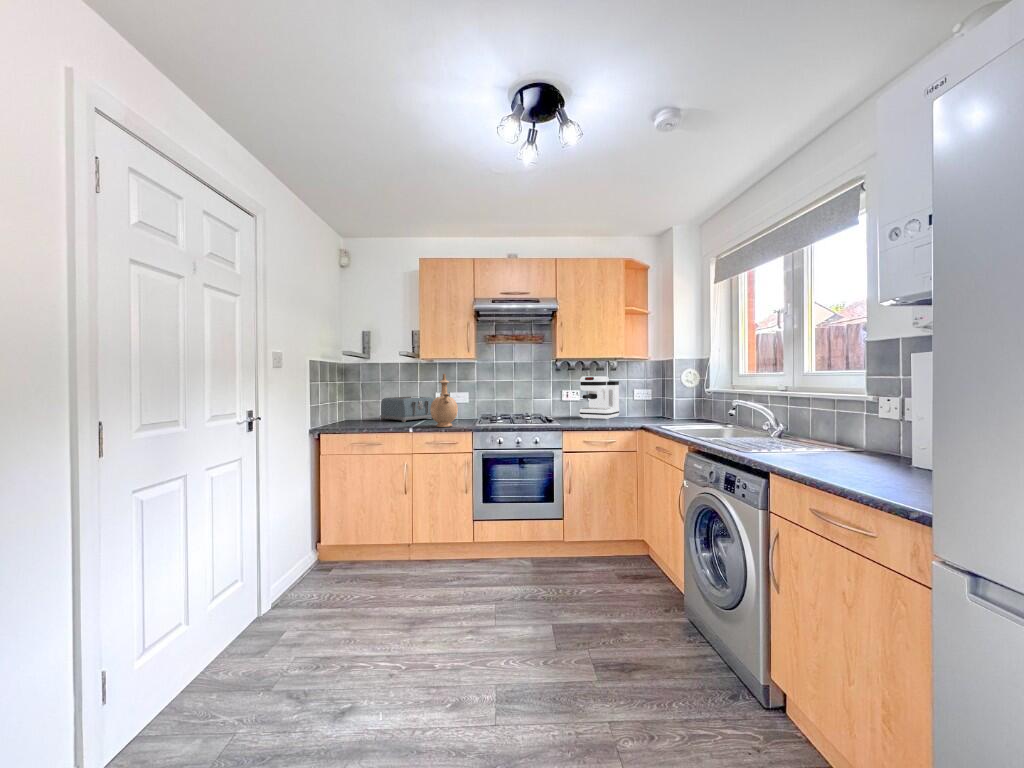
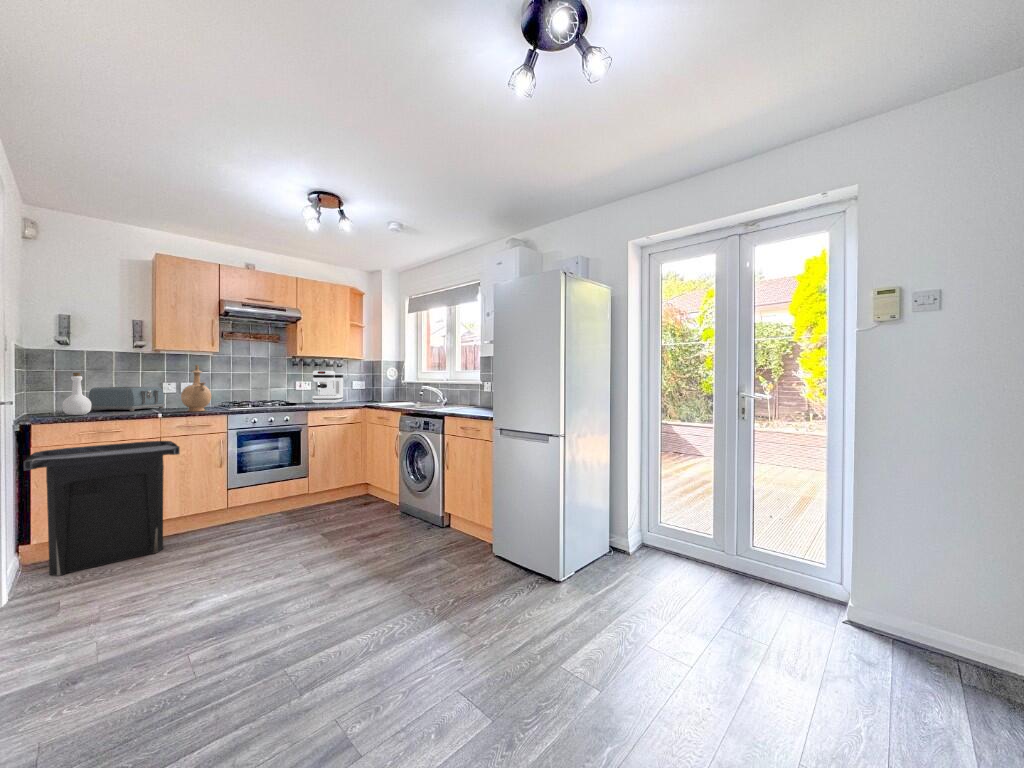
bottle: none [345,385,366,426] -> present [62,373,91,415]
trash can: none [296,458,418,590] -> present [24,441,180,576]

